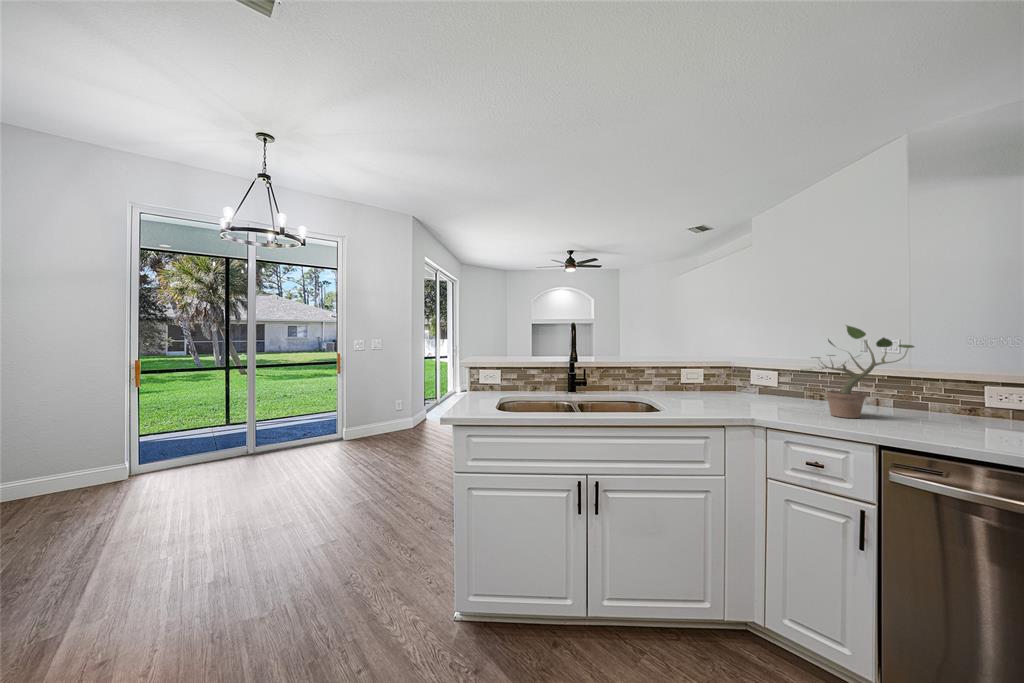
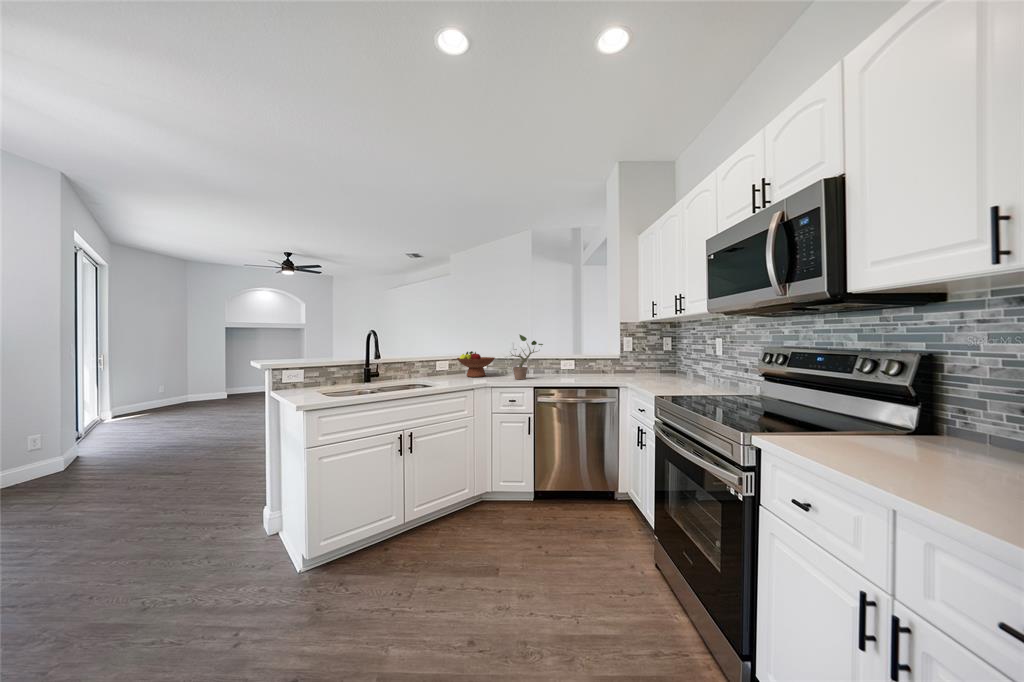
fruit bowl: none [714,355,792,401] -> present [457,351,495,377]

